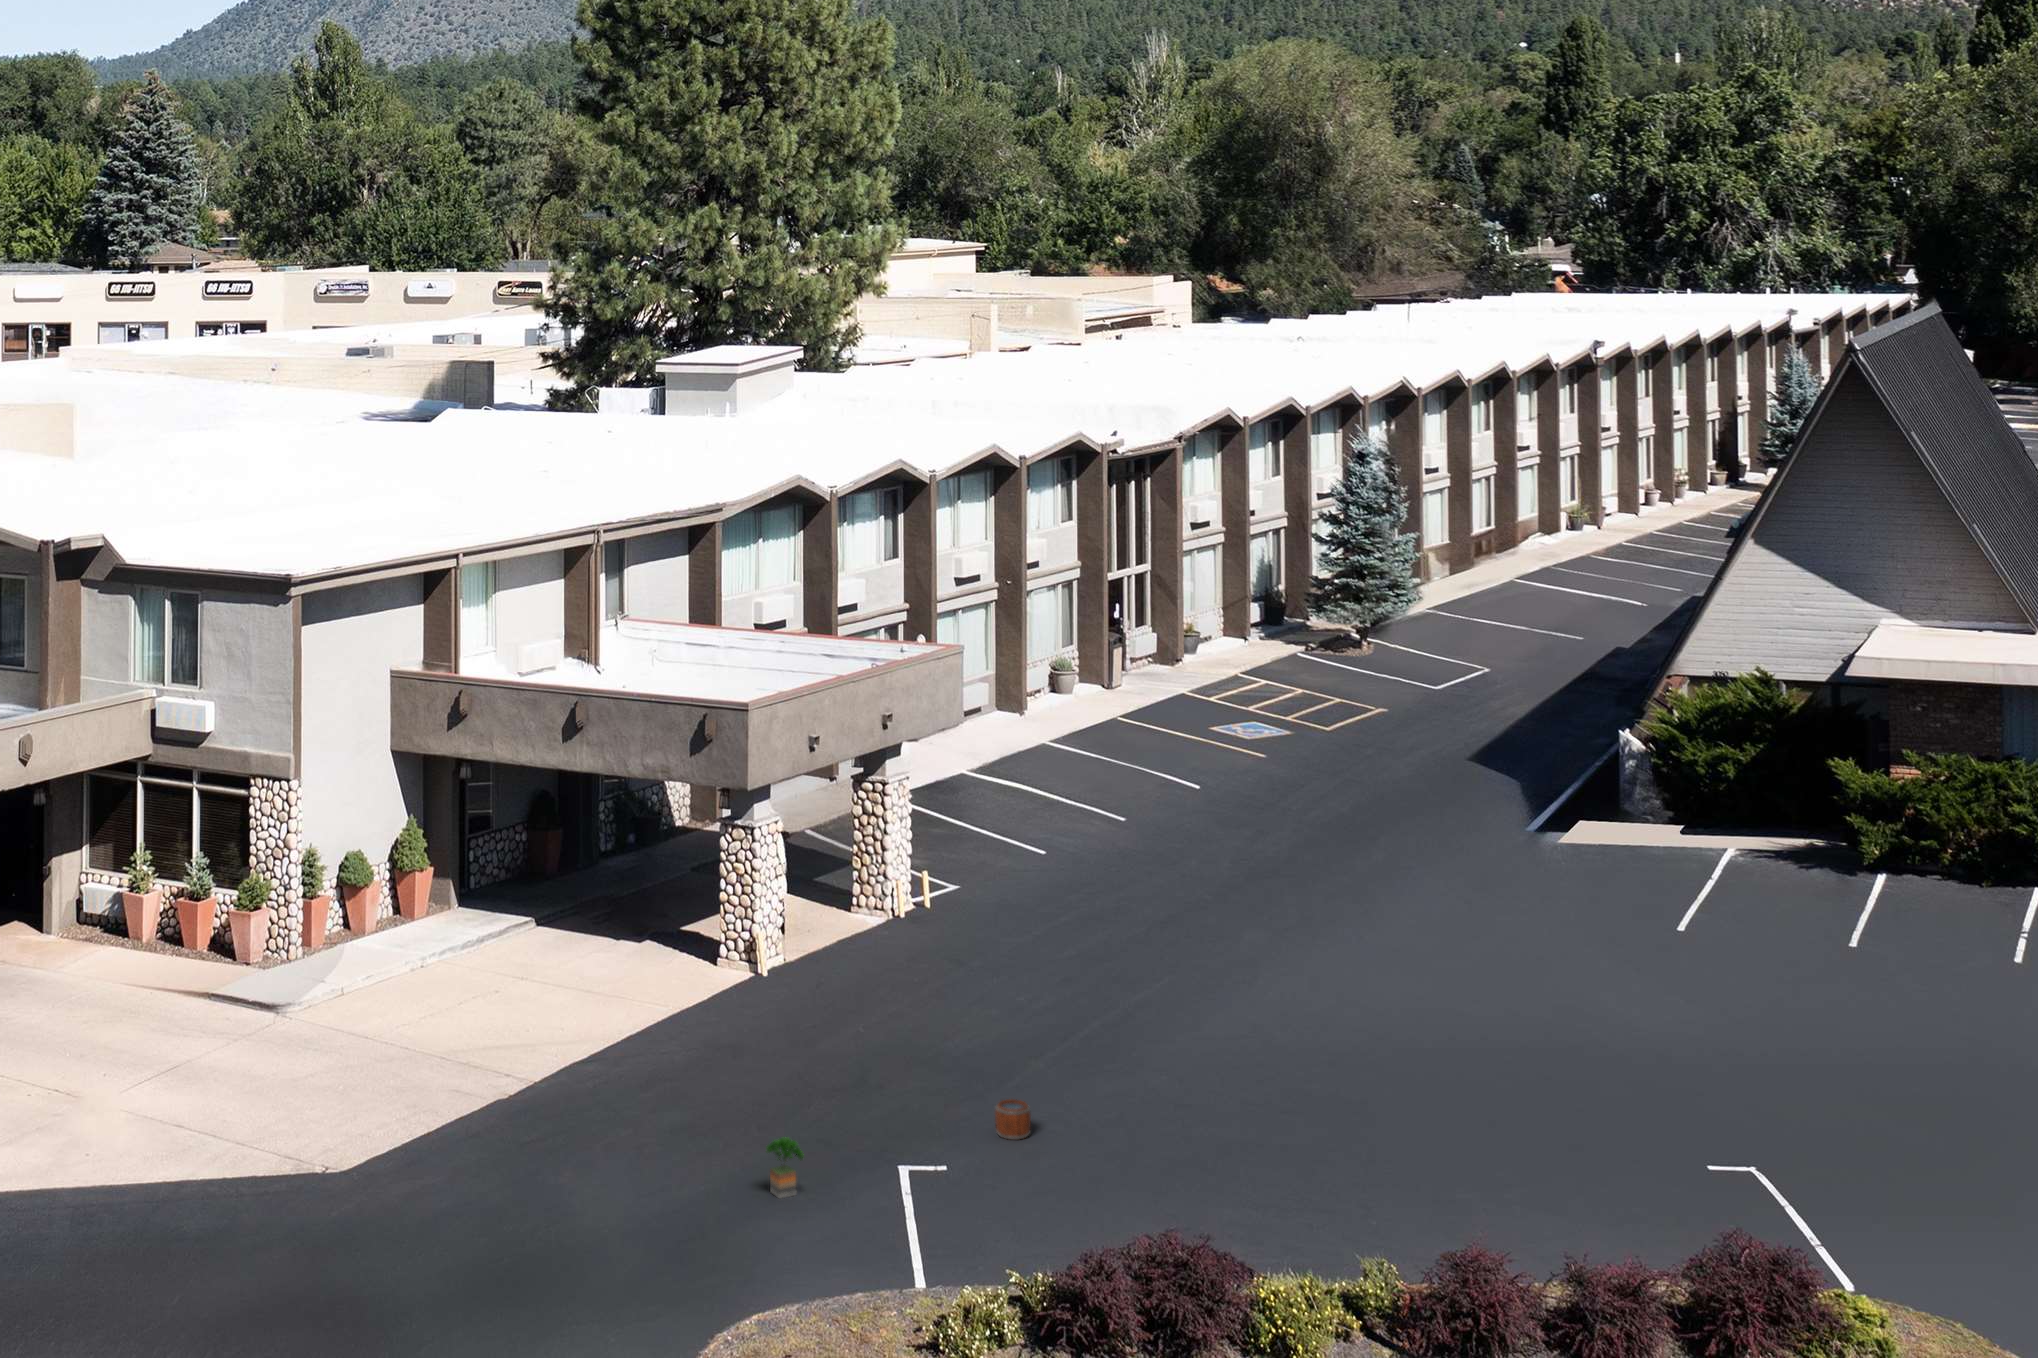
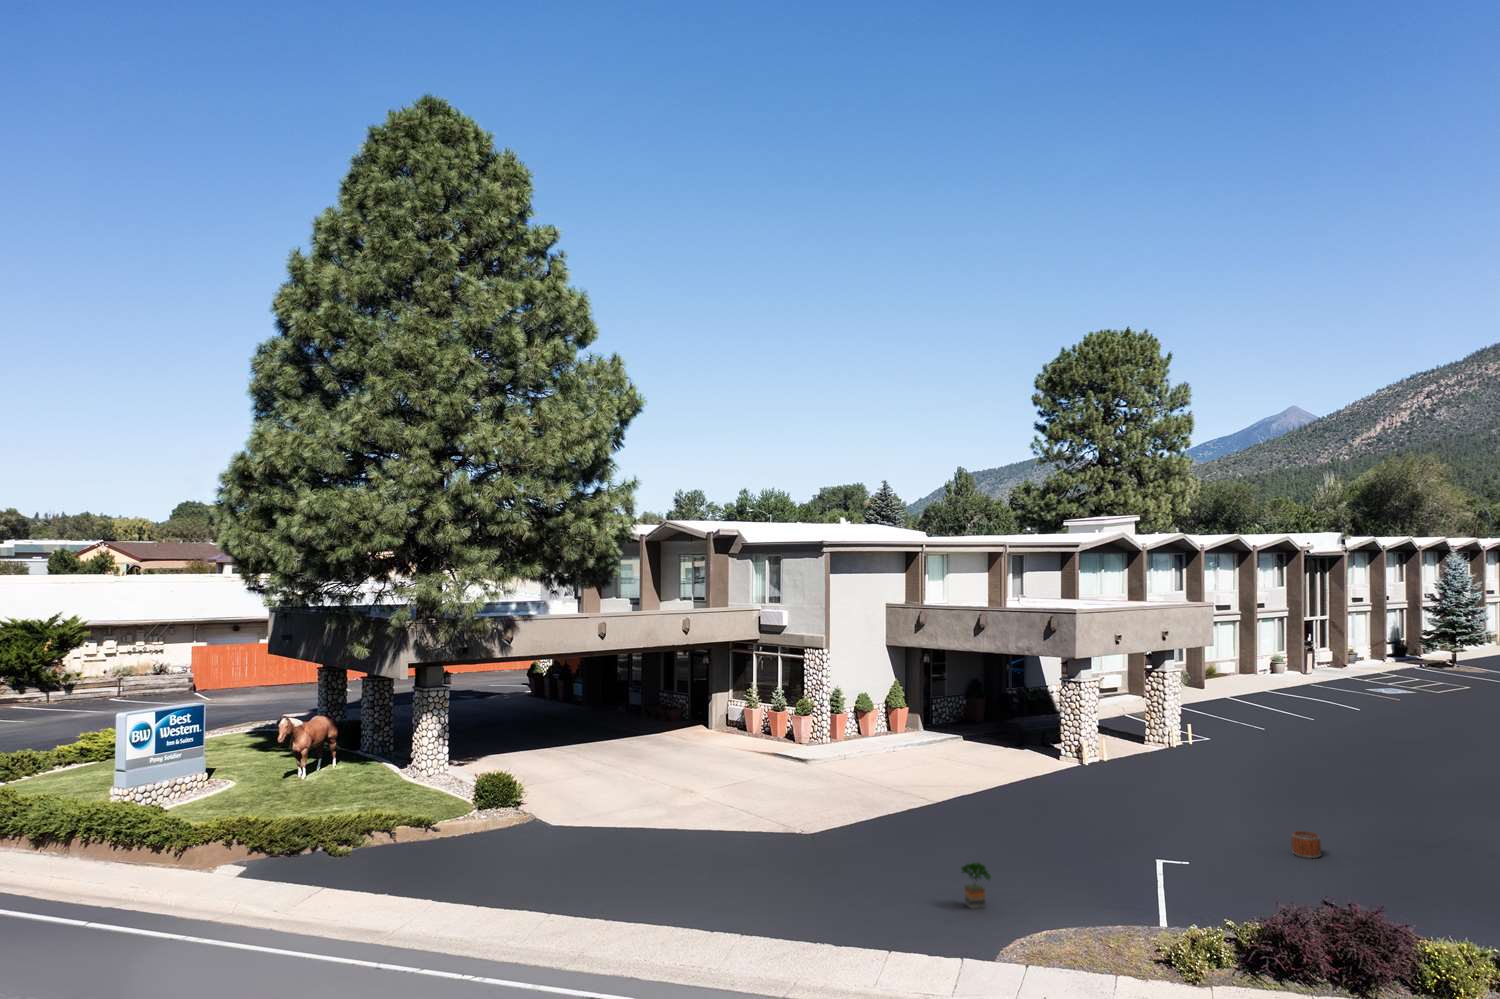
potted tree: present [766,1137,804,1198] -> present [961,863,991,909]

